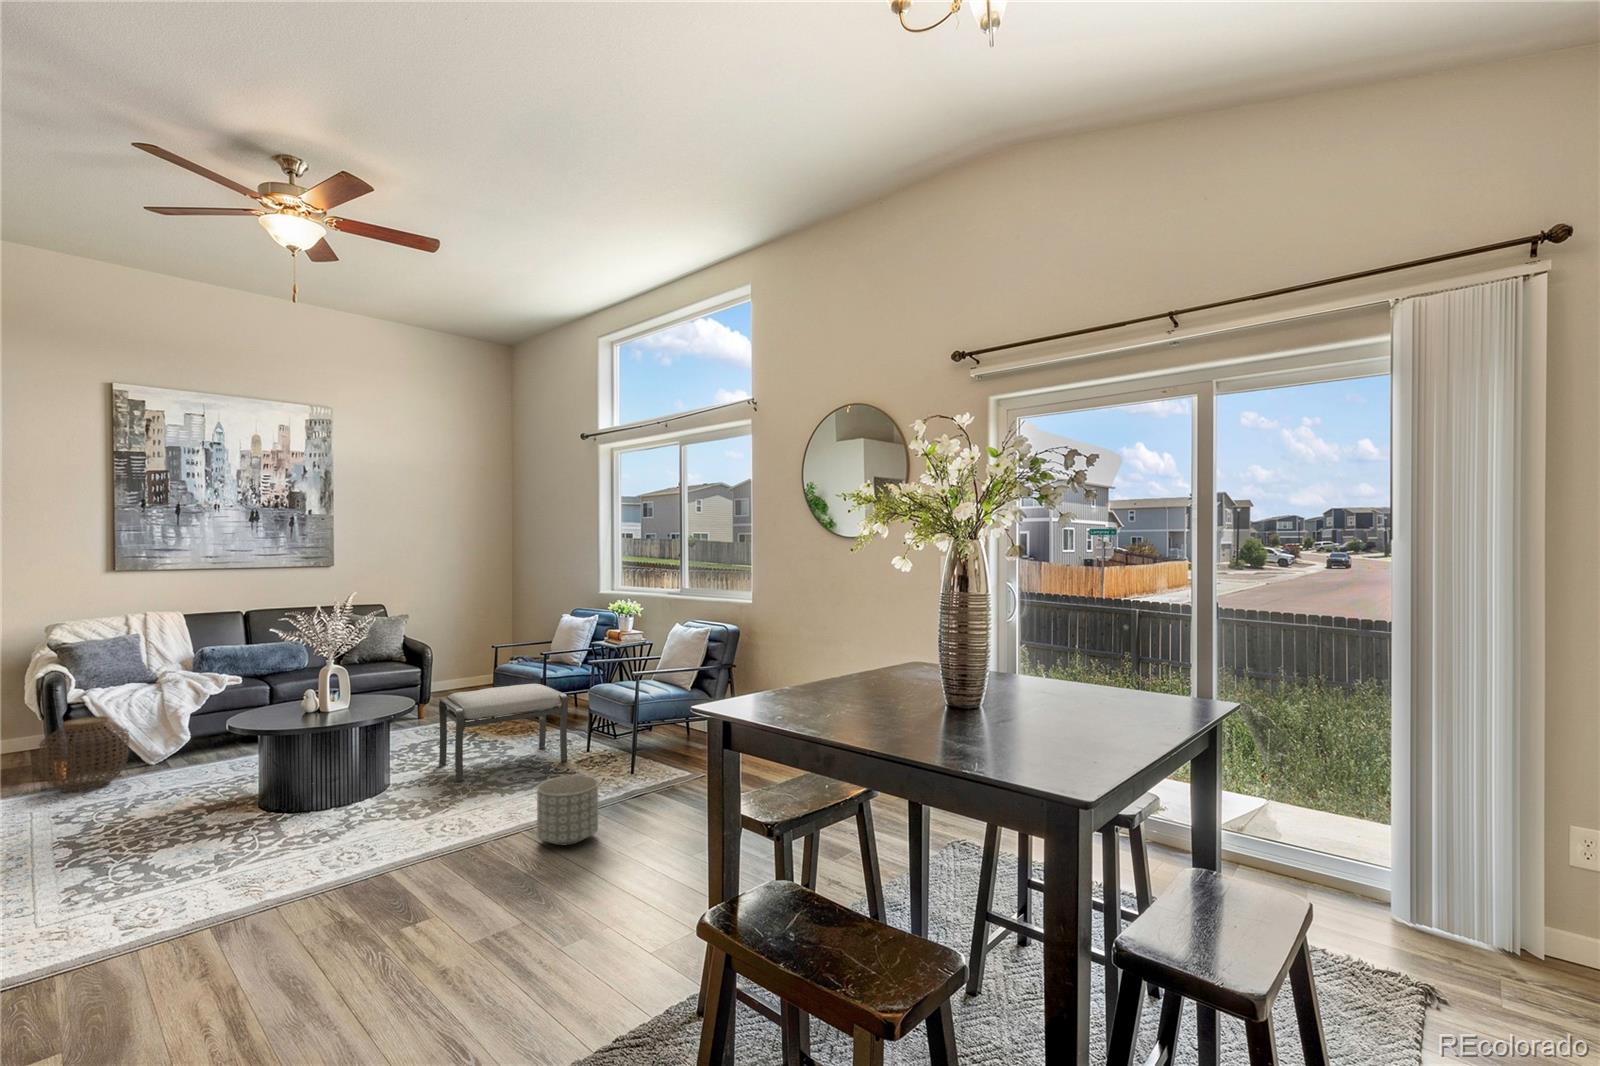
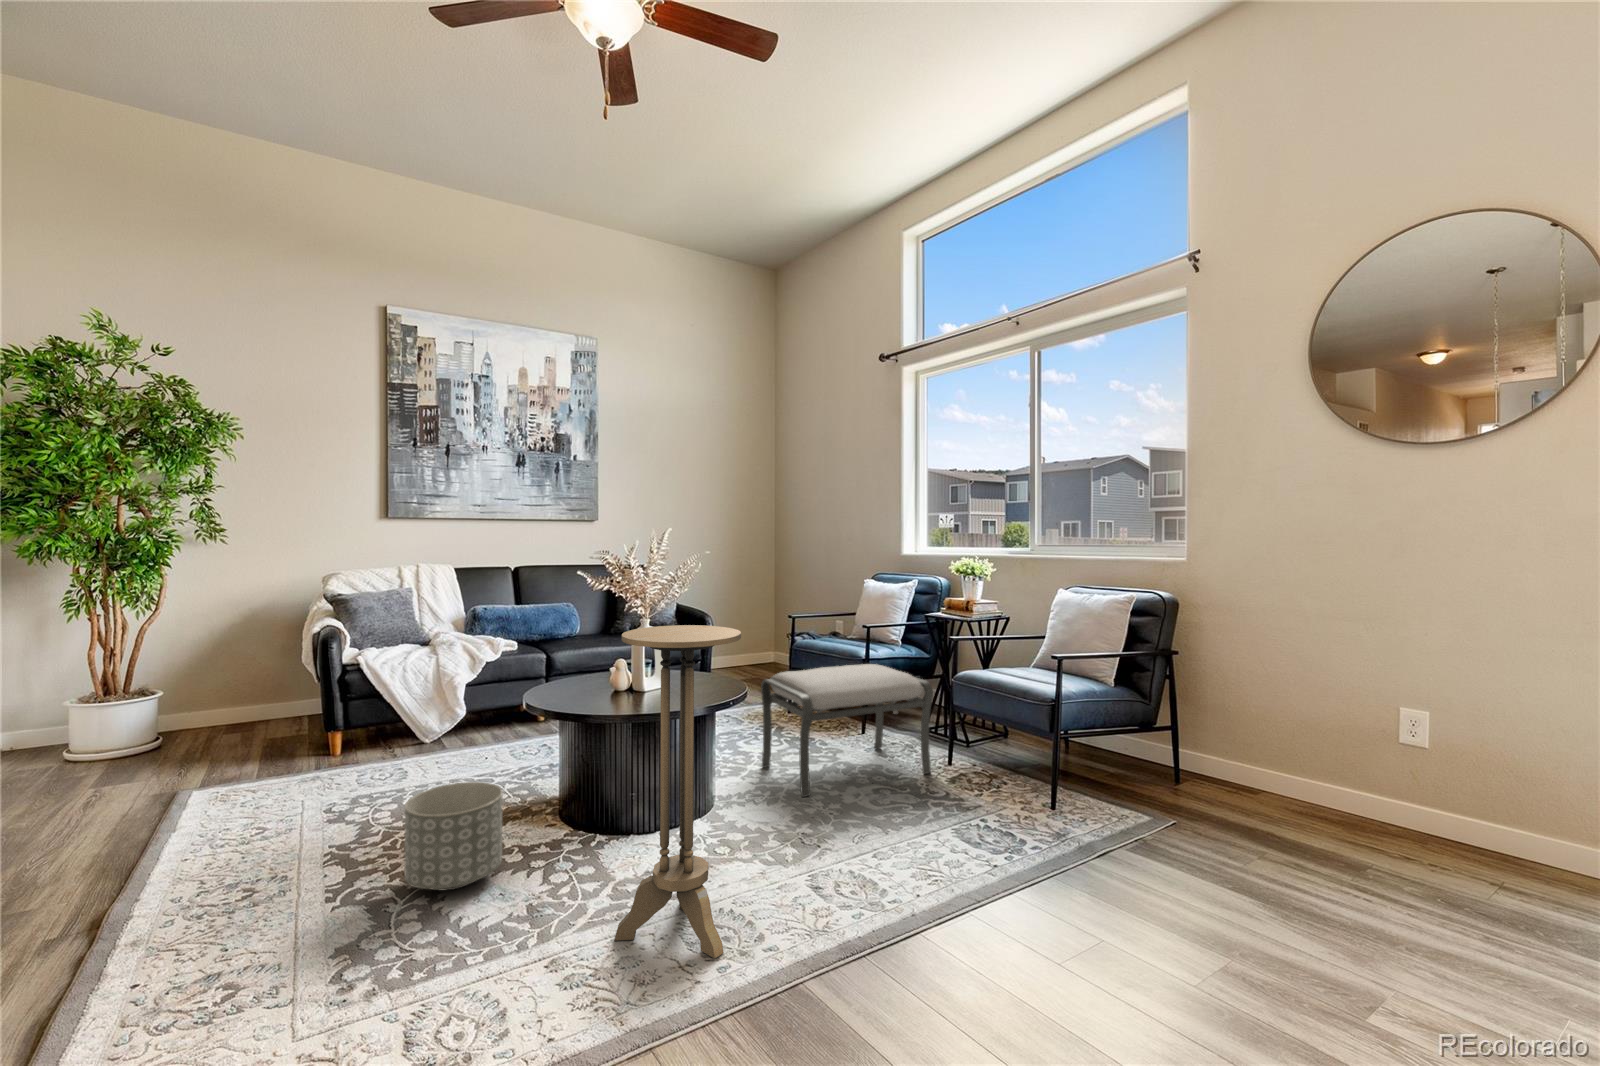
side table: none [270,667,361,867] -> present [614,625,741,959]
woven basket: present [39,716,129,792] -> none [312,681,405,774]
planter: present [537,775,598,845] -> present [404,782,503,890]

